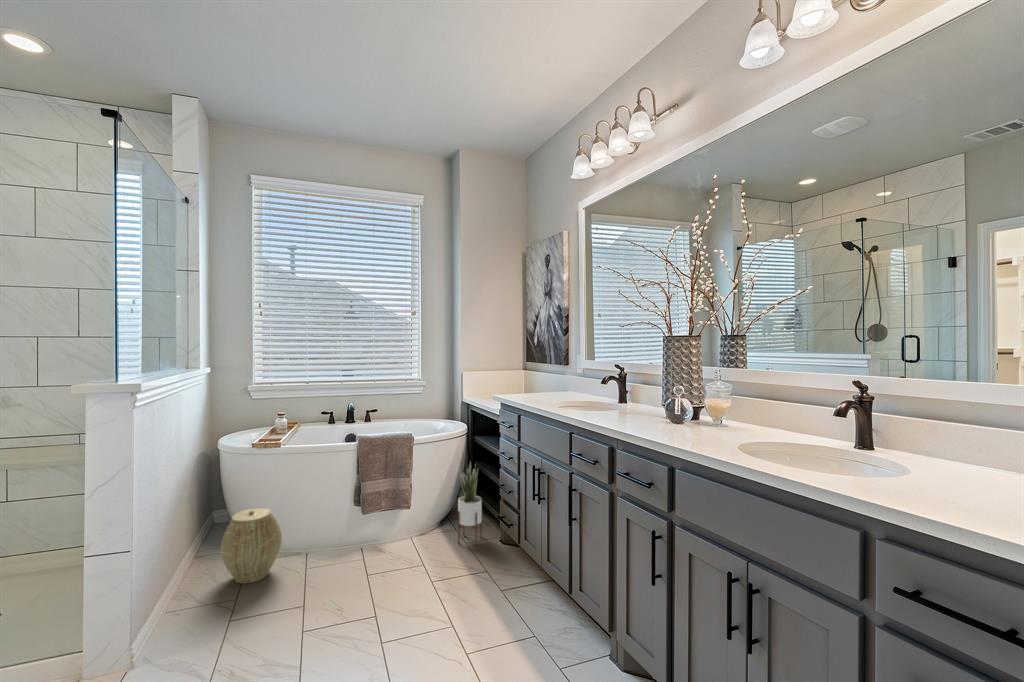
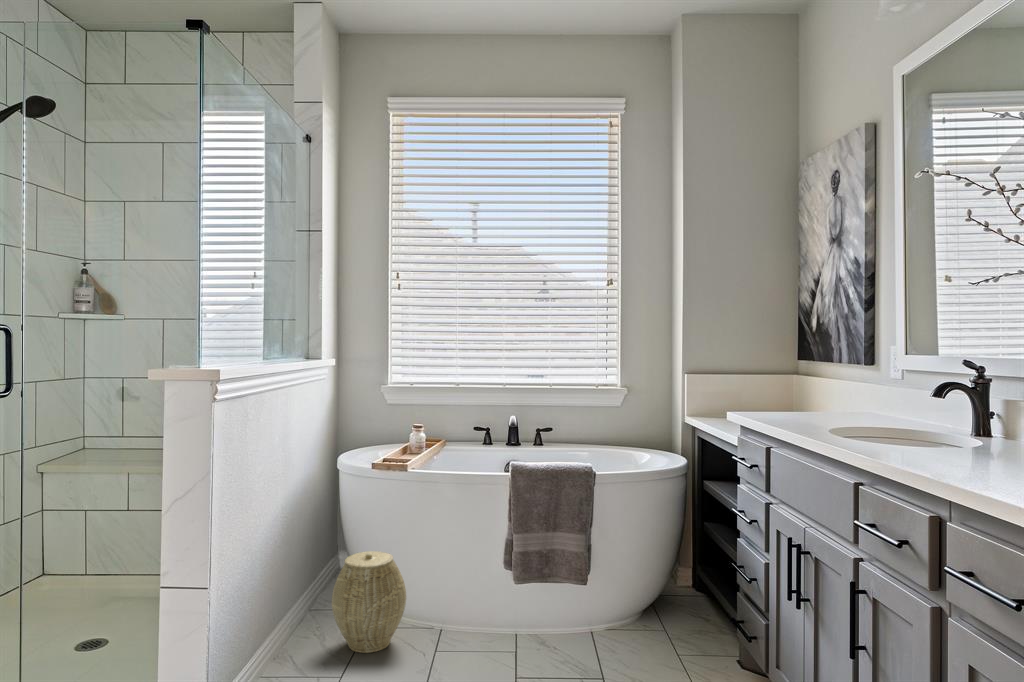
potted plant: present [458,463,482,545] -> none [663,520,705,662]

